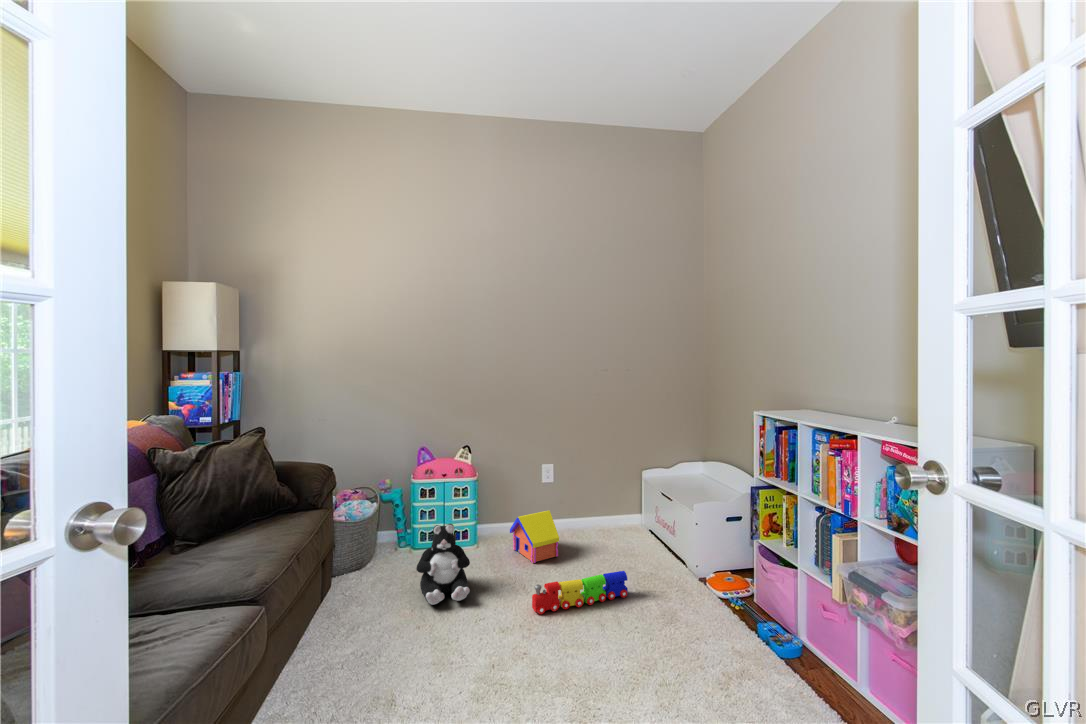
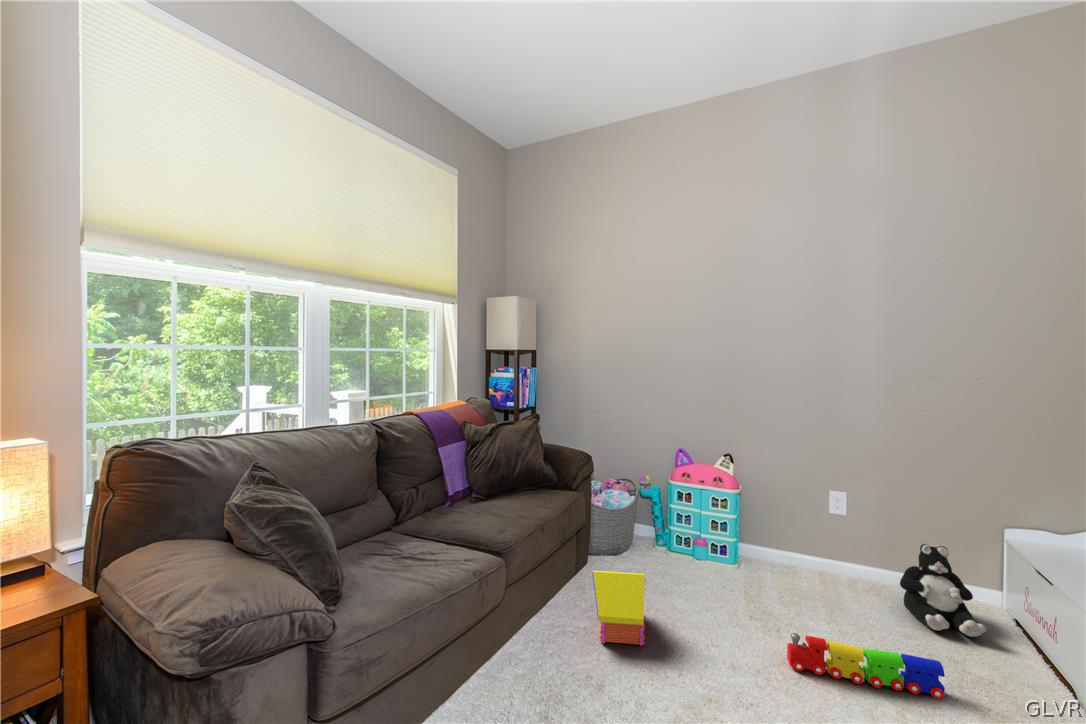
toy house: present [510,510,559,563] -> present [593,571,645,646]
plush toy: present [416,524,470,605] -> present [900,544,986,637]

